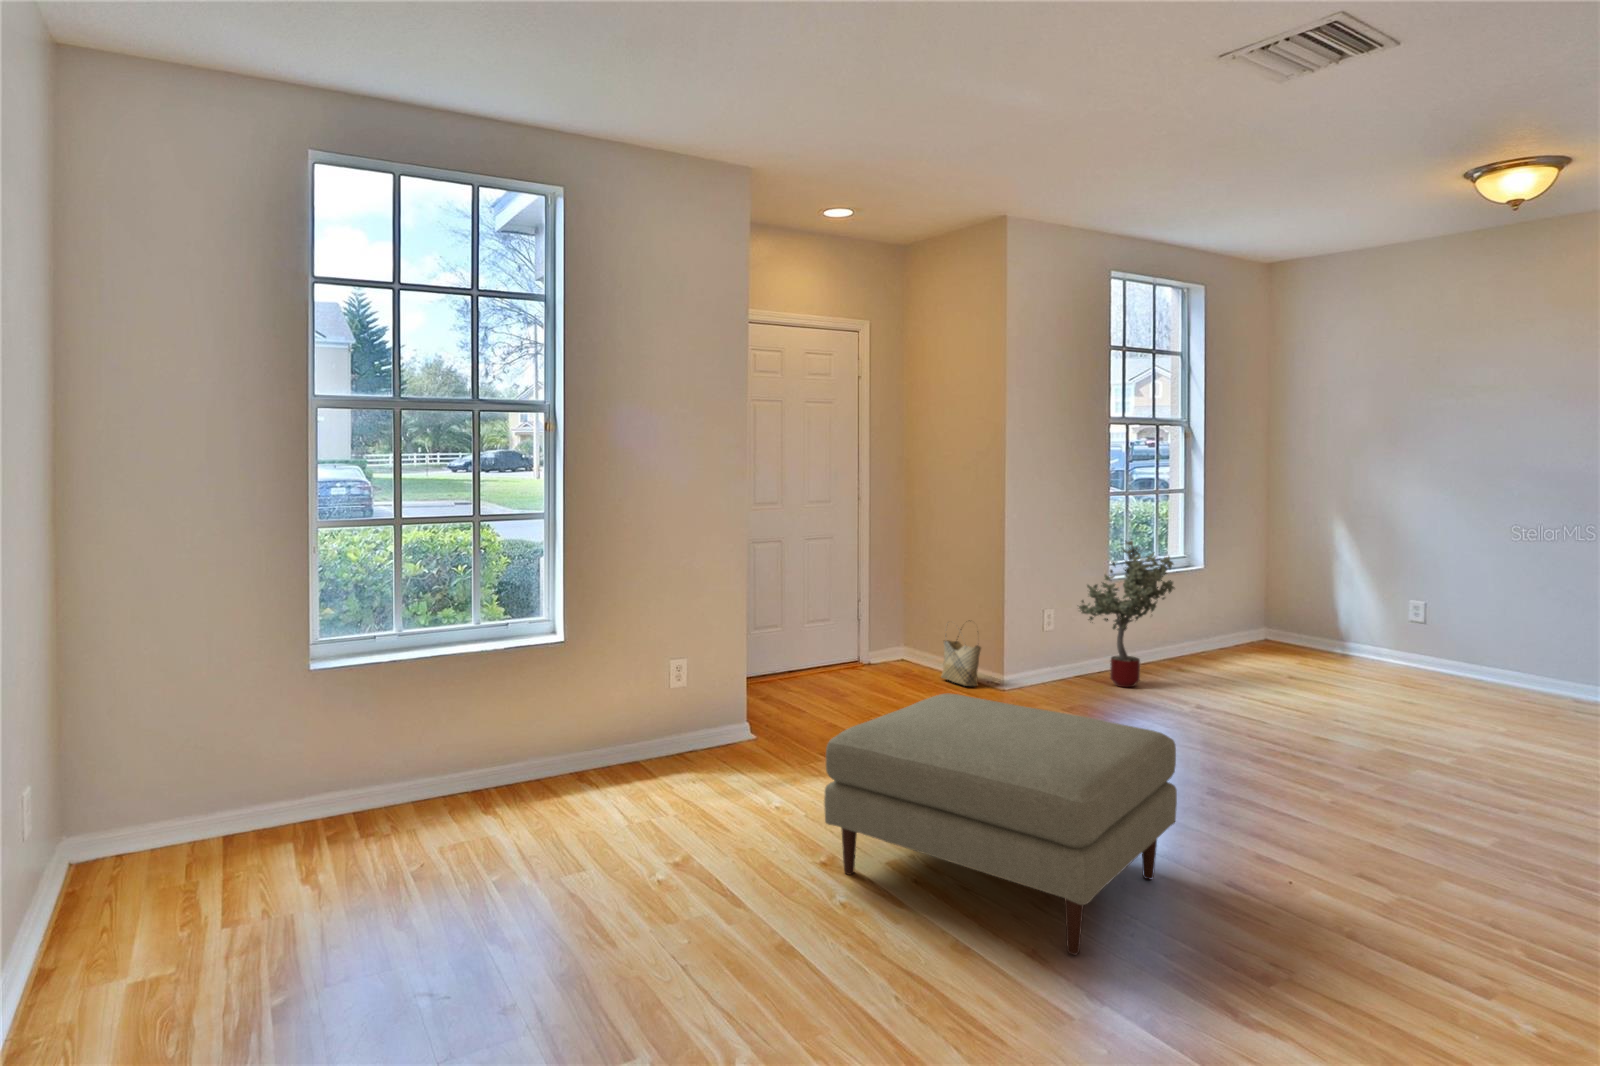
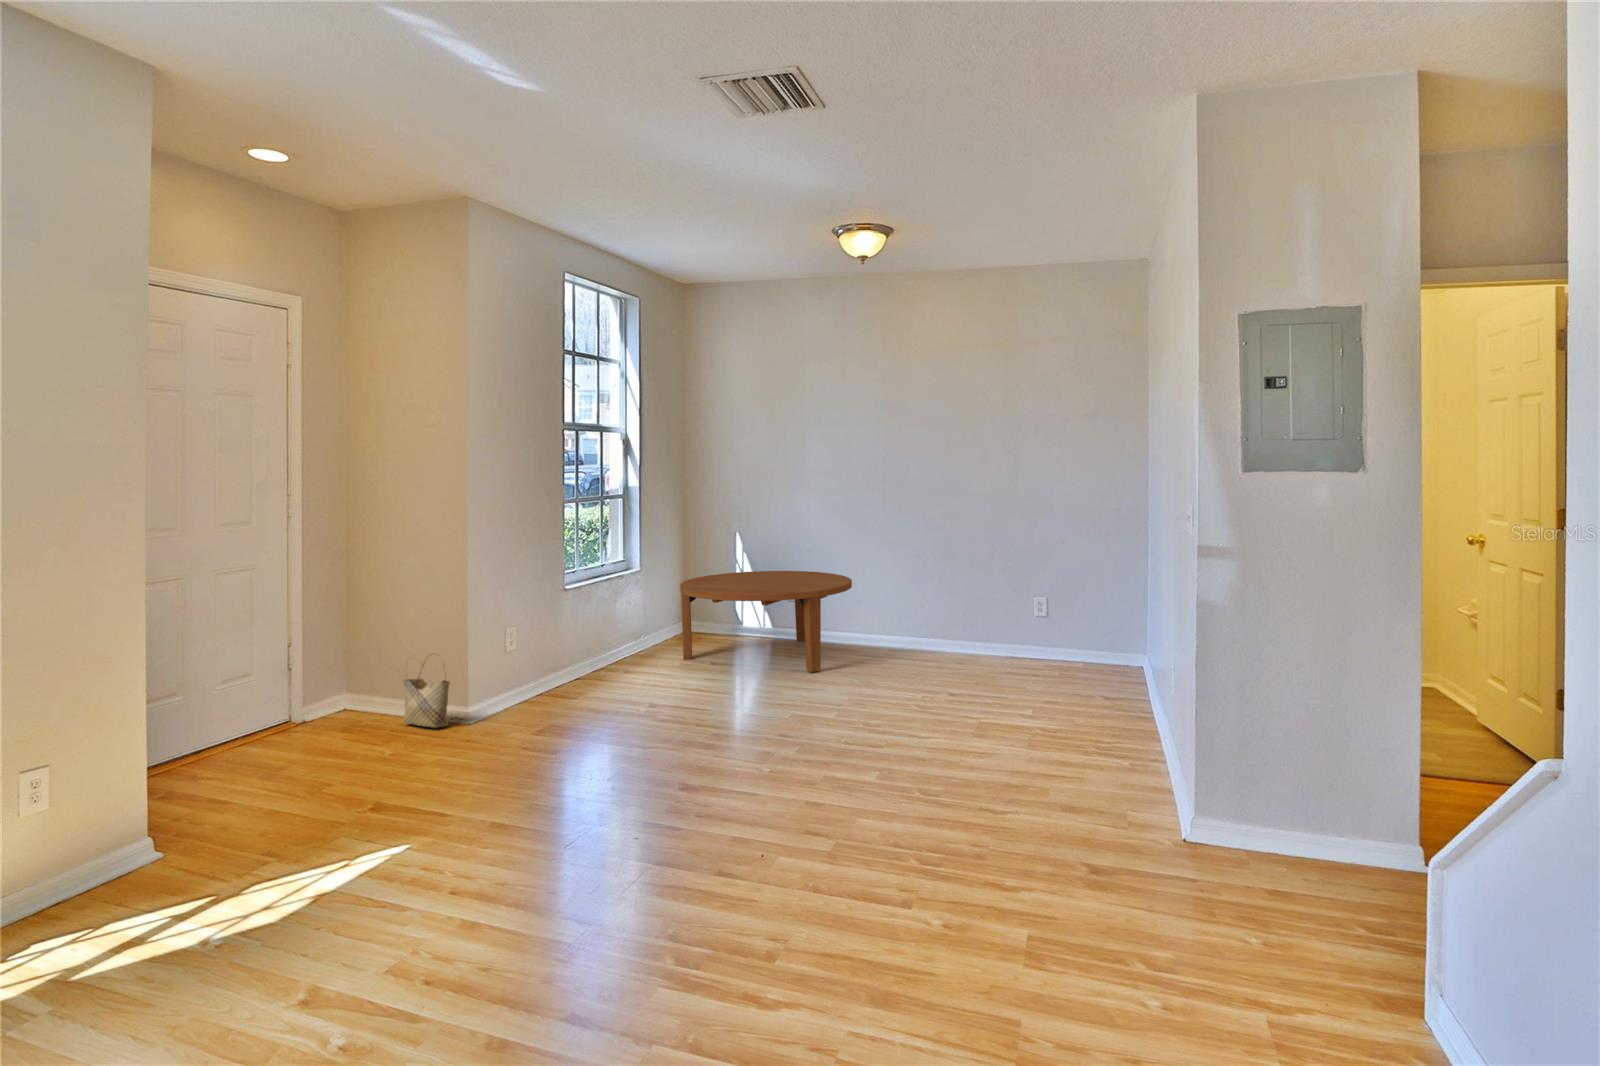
potted tree: present [1079,540,1175,687] -> none [548,550,642,699]
coffee table: none [1223,579,1447,698] -> present [680,571,852,672]
ottoman: present [824,693,1177,955] -> none [305,753,701,1018]

